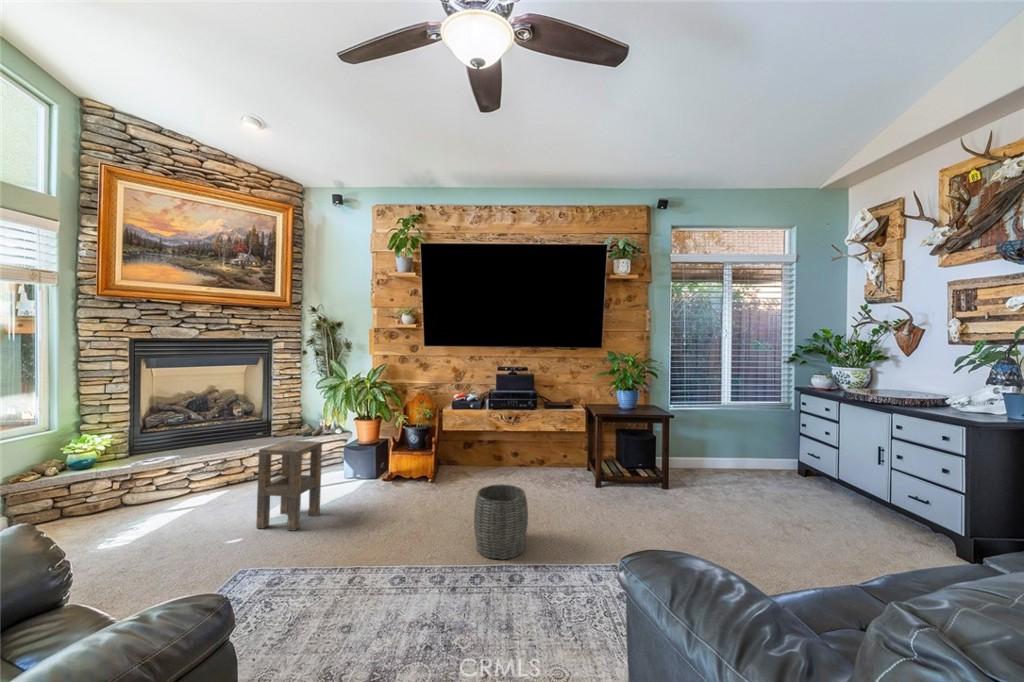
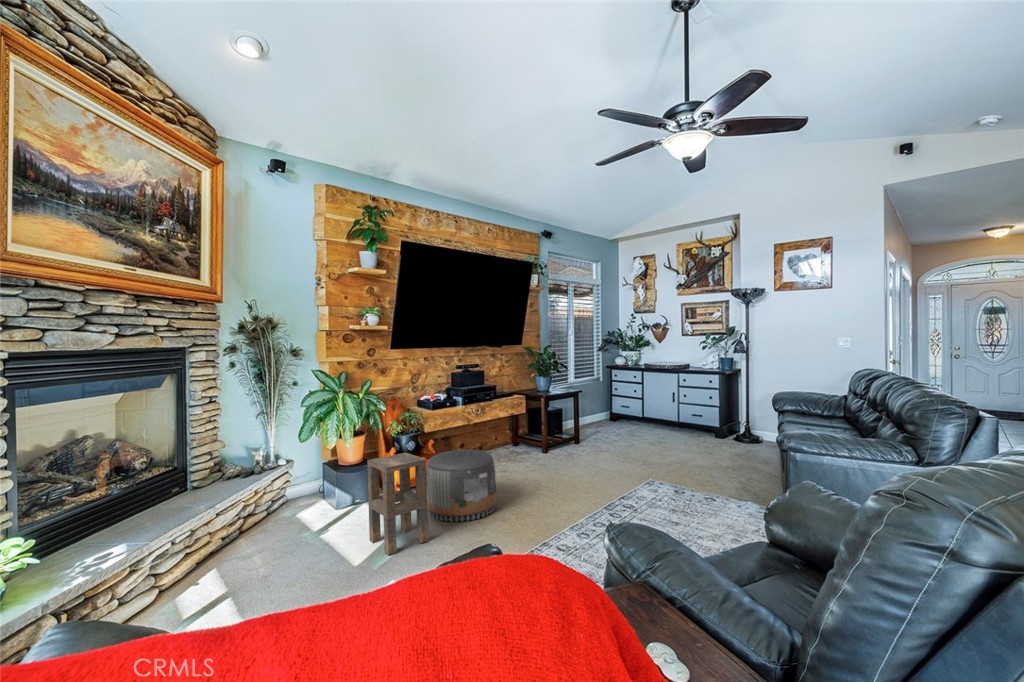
pouf: none [344,452,421,532] -> present [427,449,496,522]
woven basket: present [474,484,528,559] -> none [551,447,591,496]

